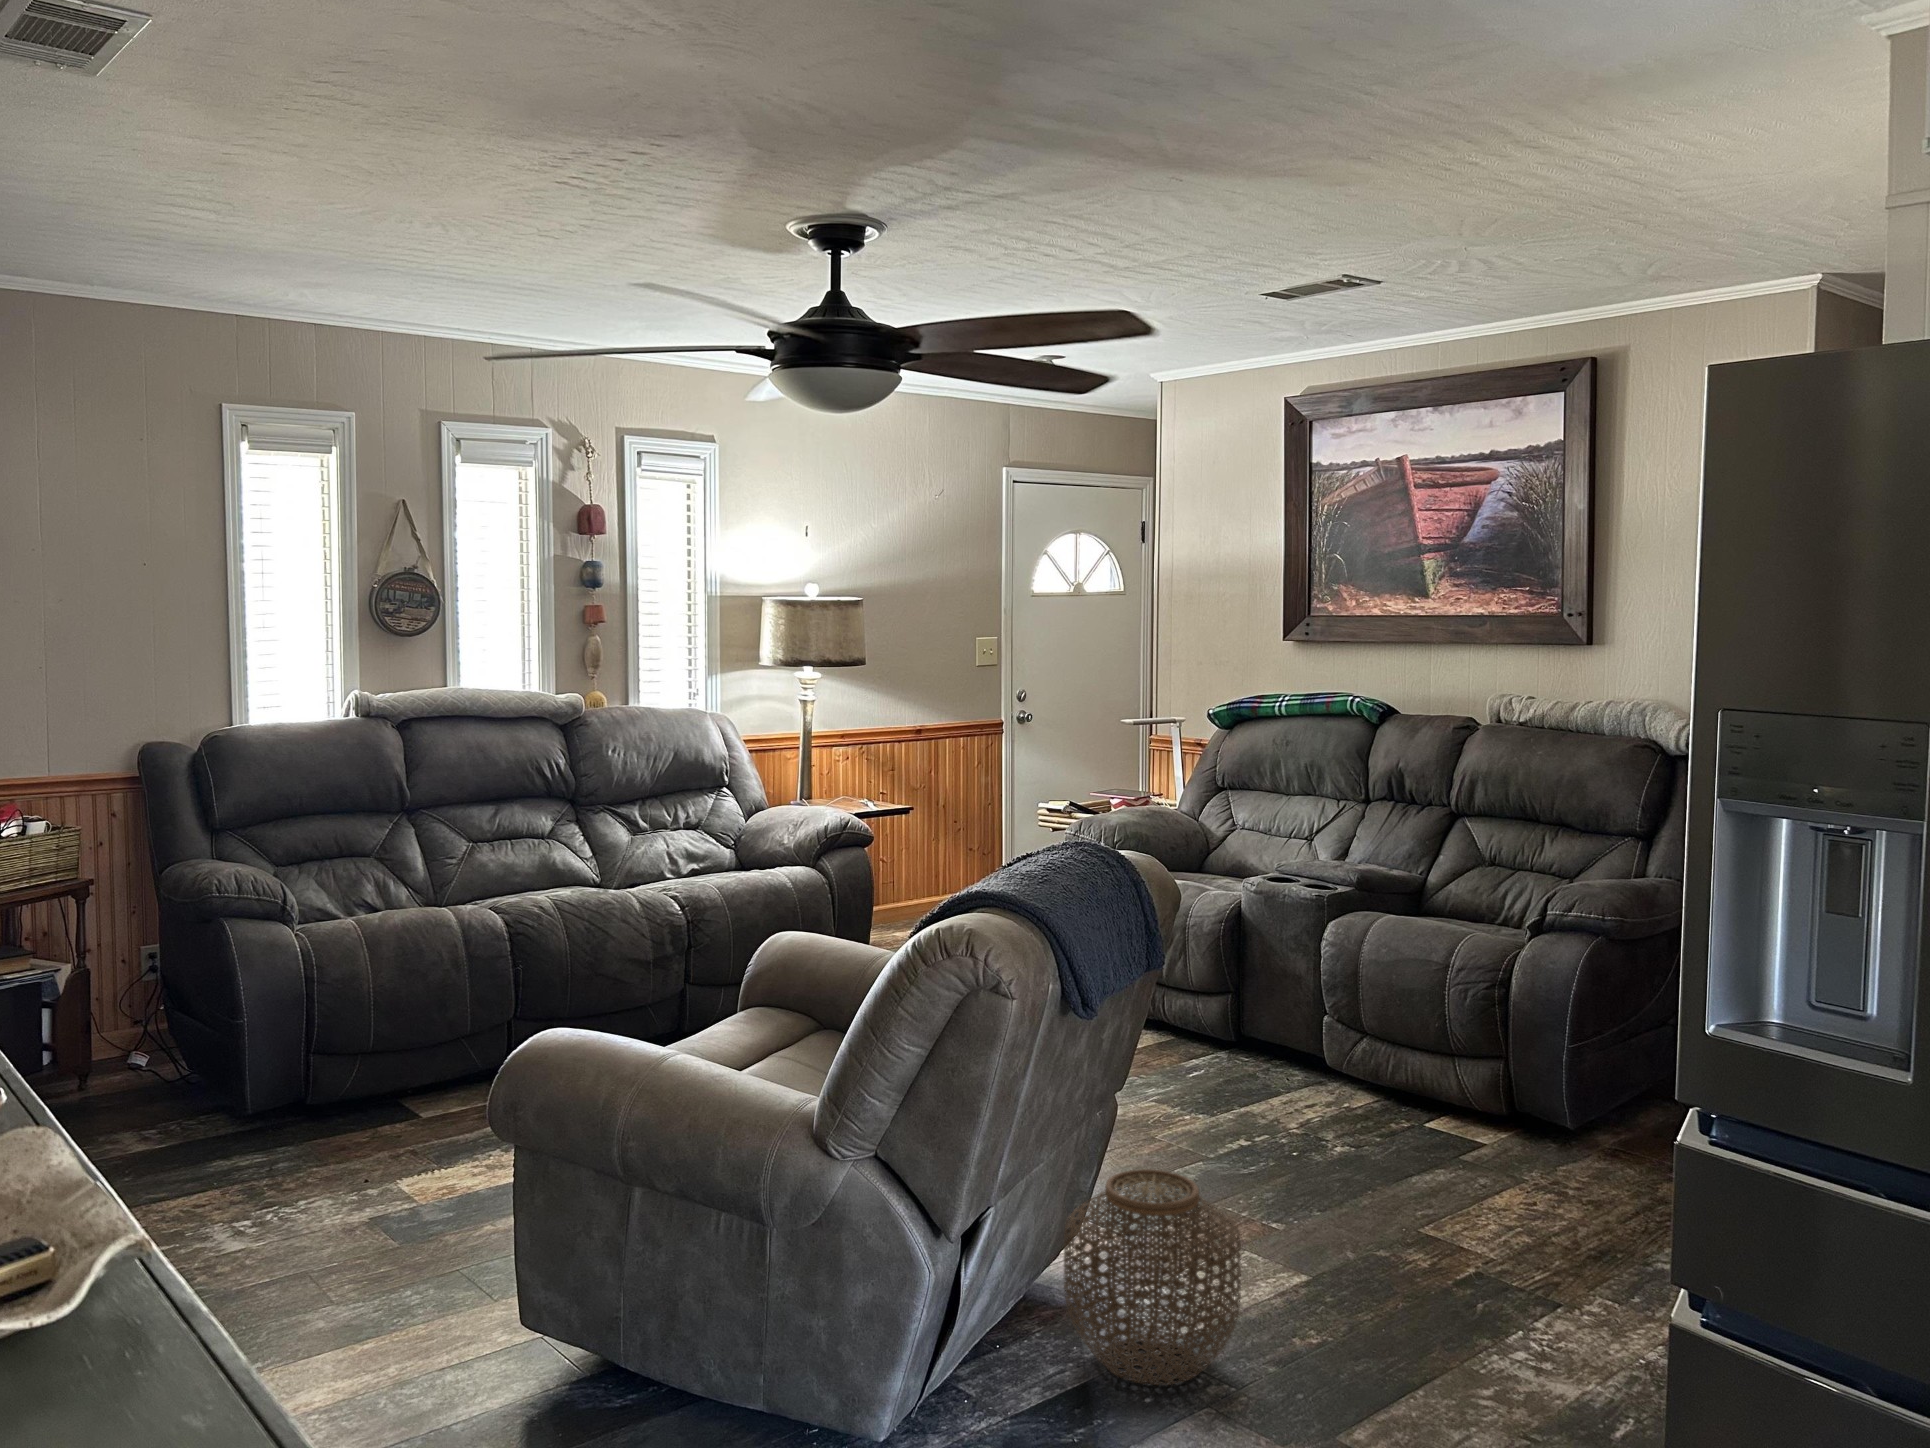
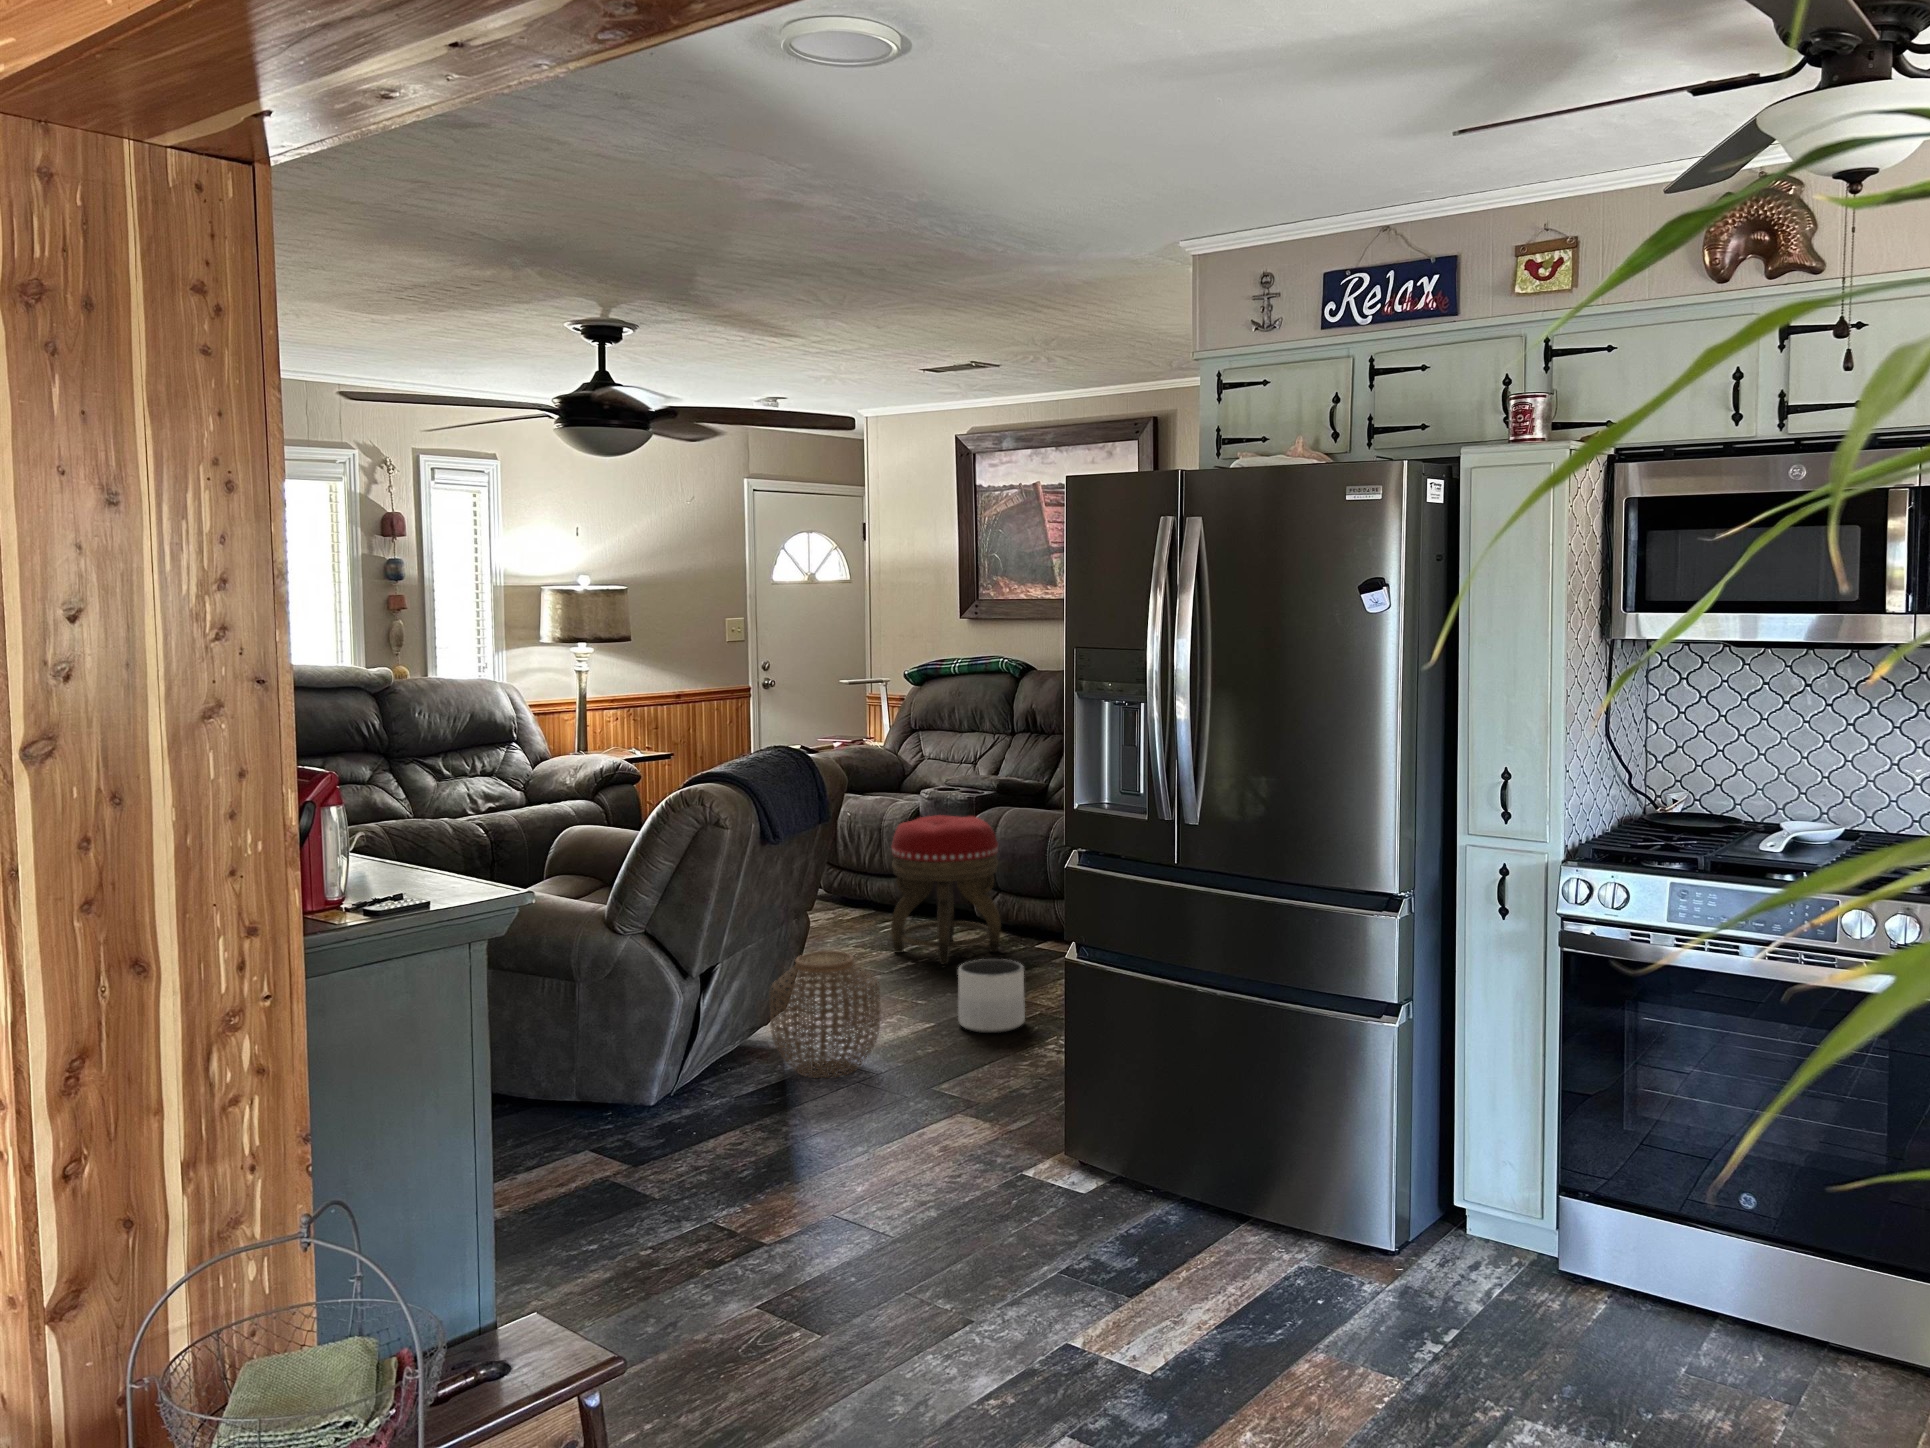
footstool: none [1214,923,1376,1146] -> present [891,815,1001,964]
planter: none [1347,1177,1457,1307] -> present [958,959,1025,1033]

